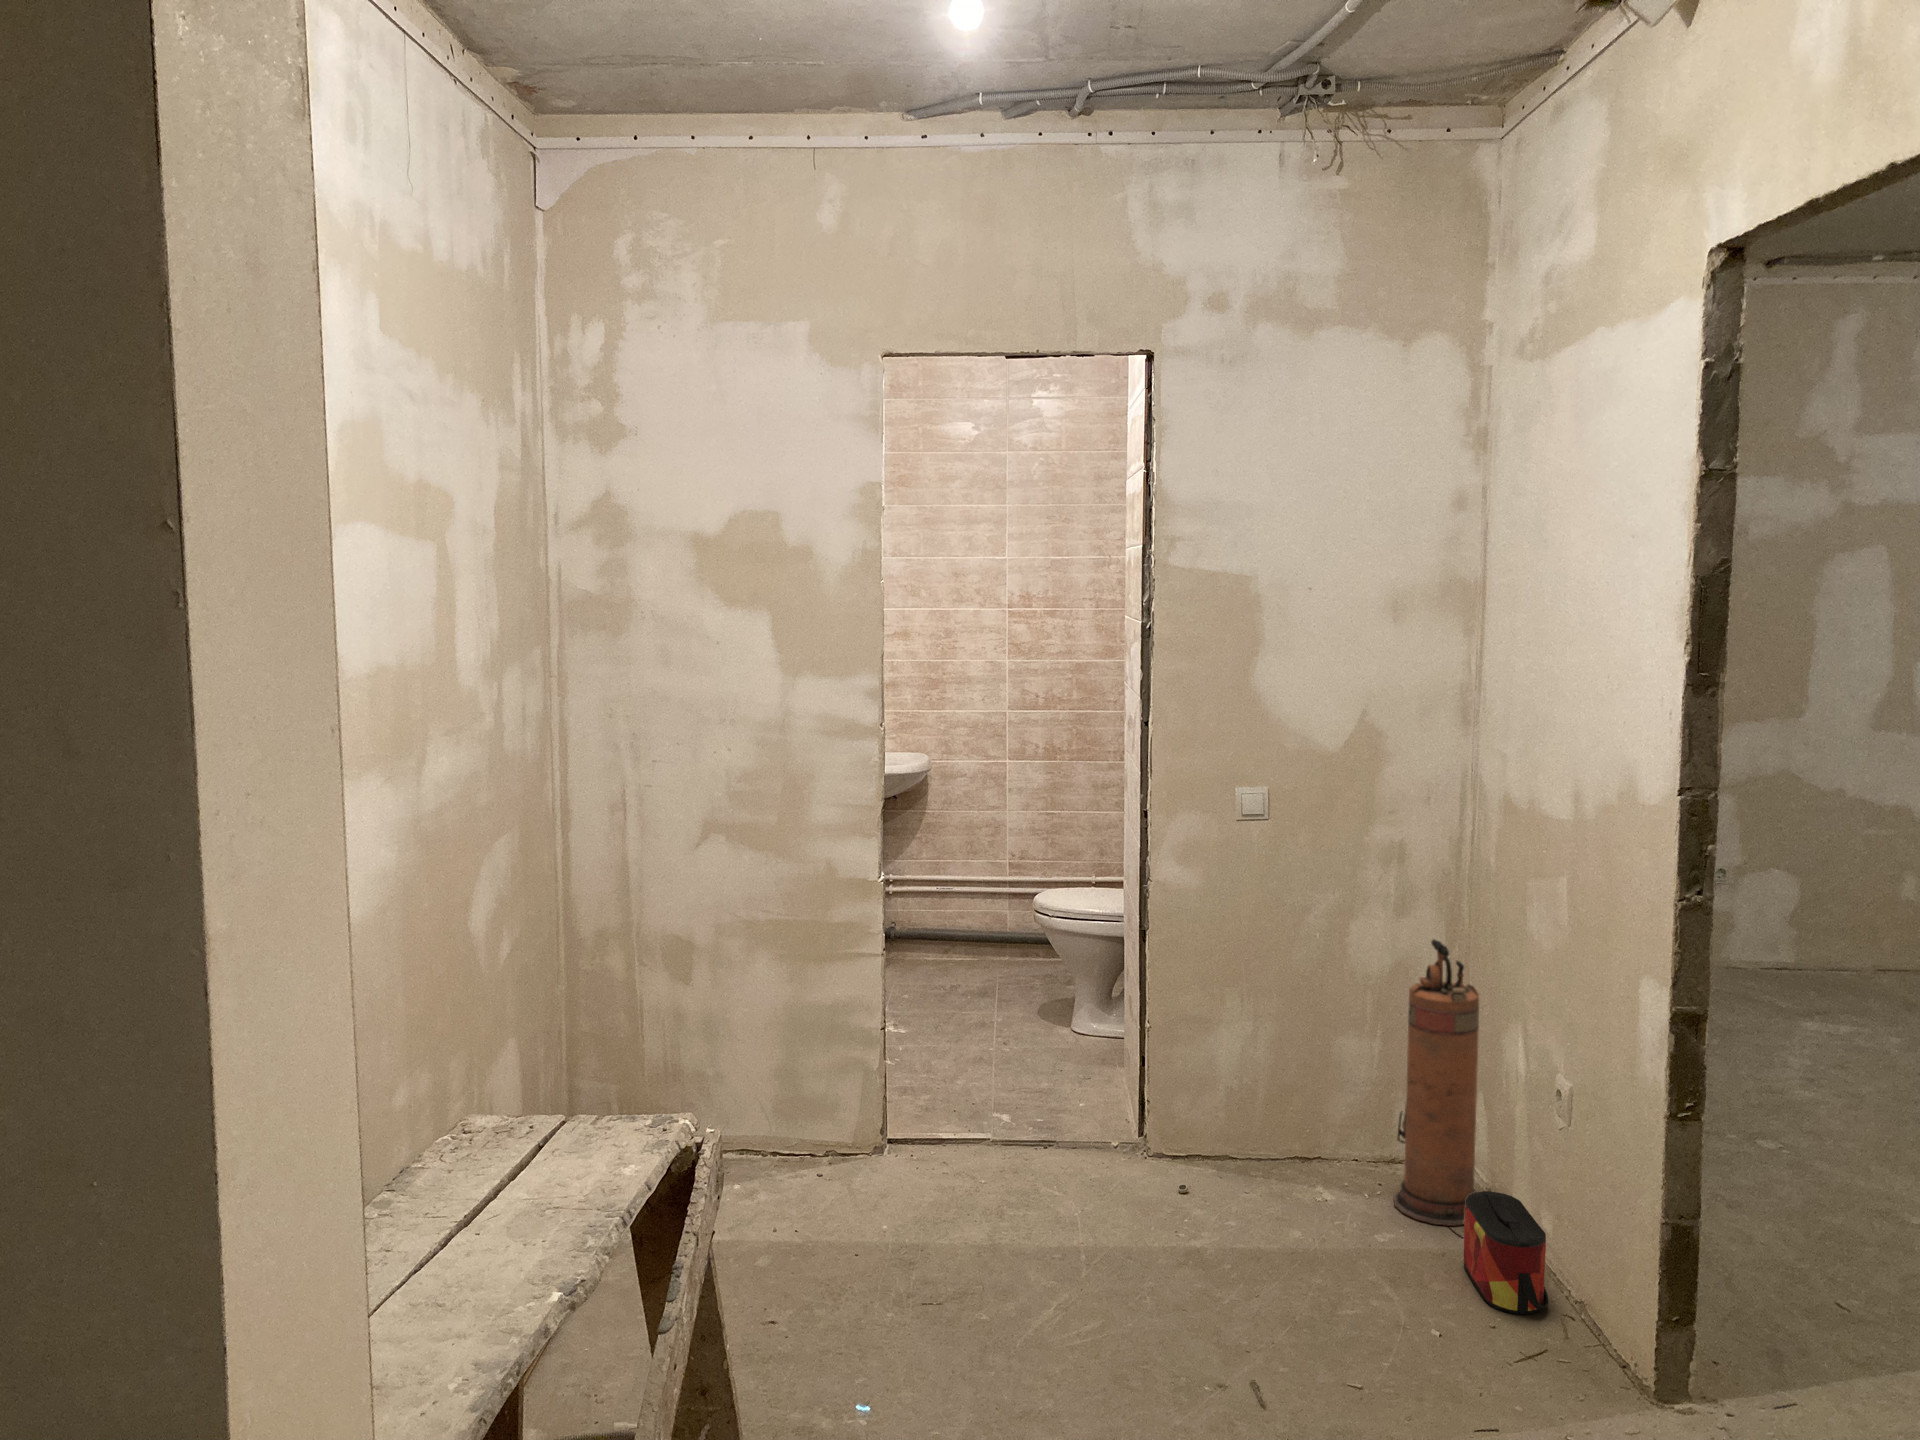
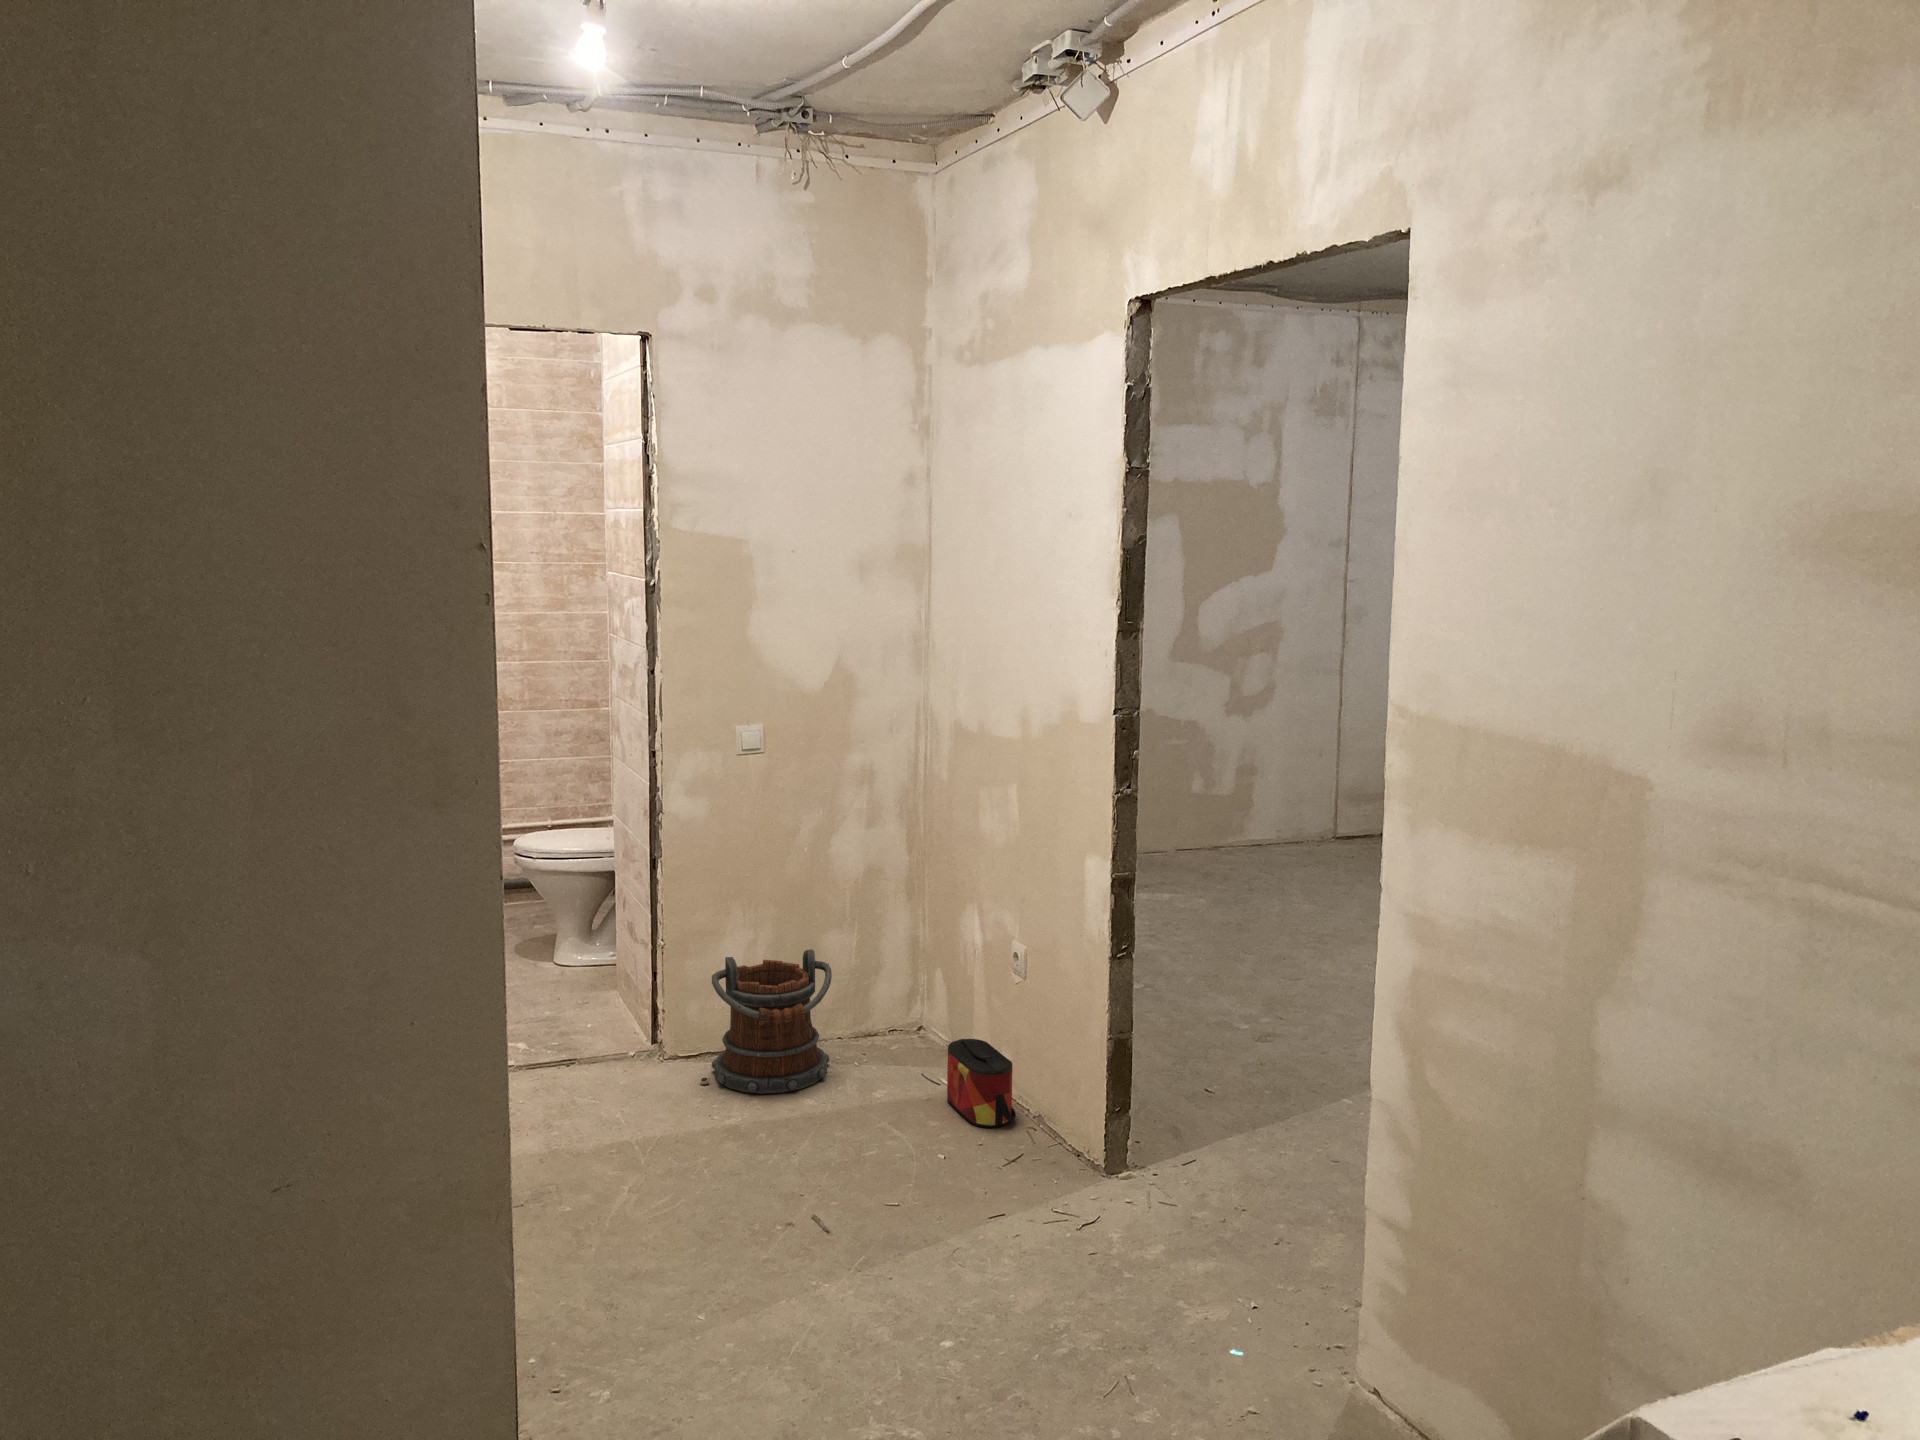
fire extinguisher: present [1393,940,1479,1226] -> none [880,844,951,1075]
bucket: none [1192,1048,1334,1216] -> present [712,949,832,1094]

